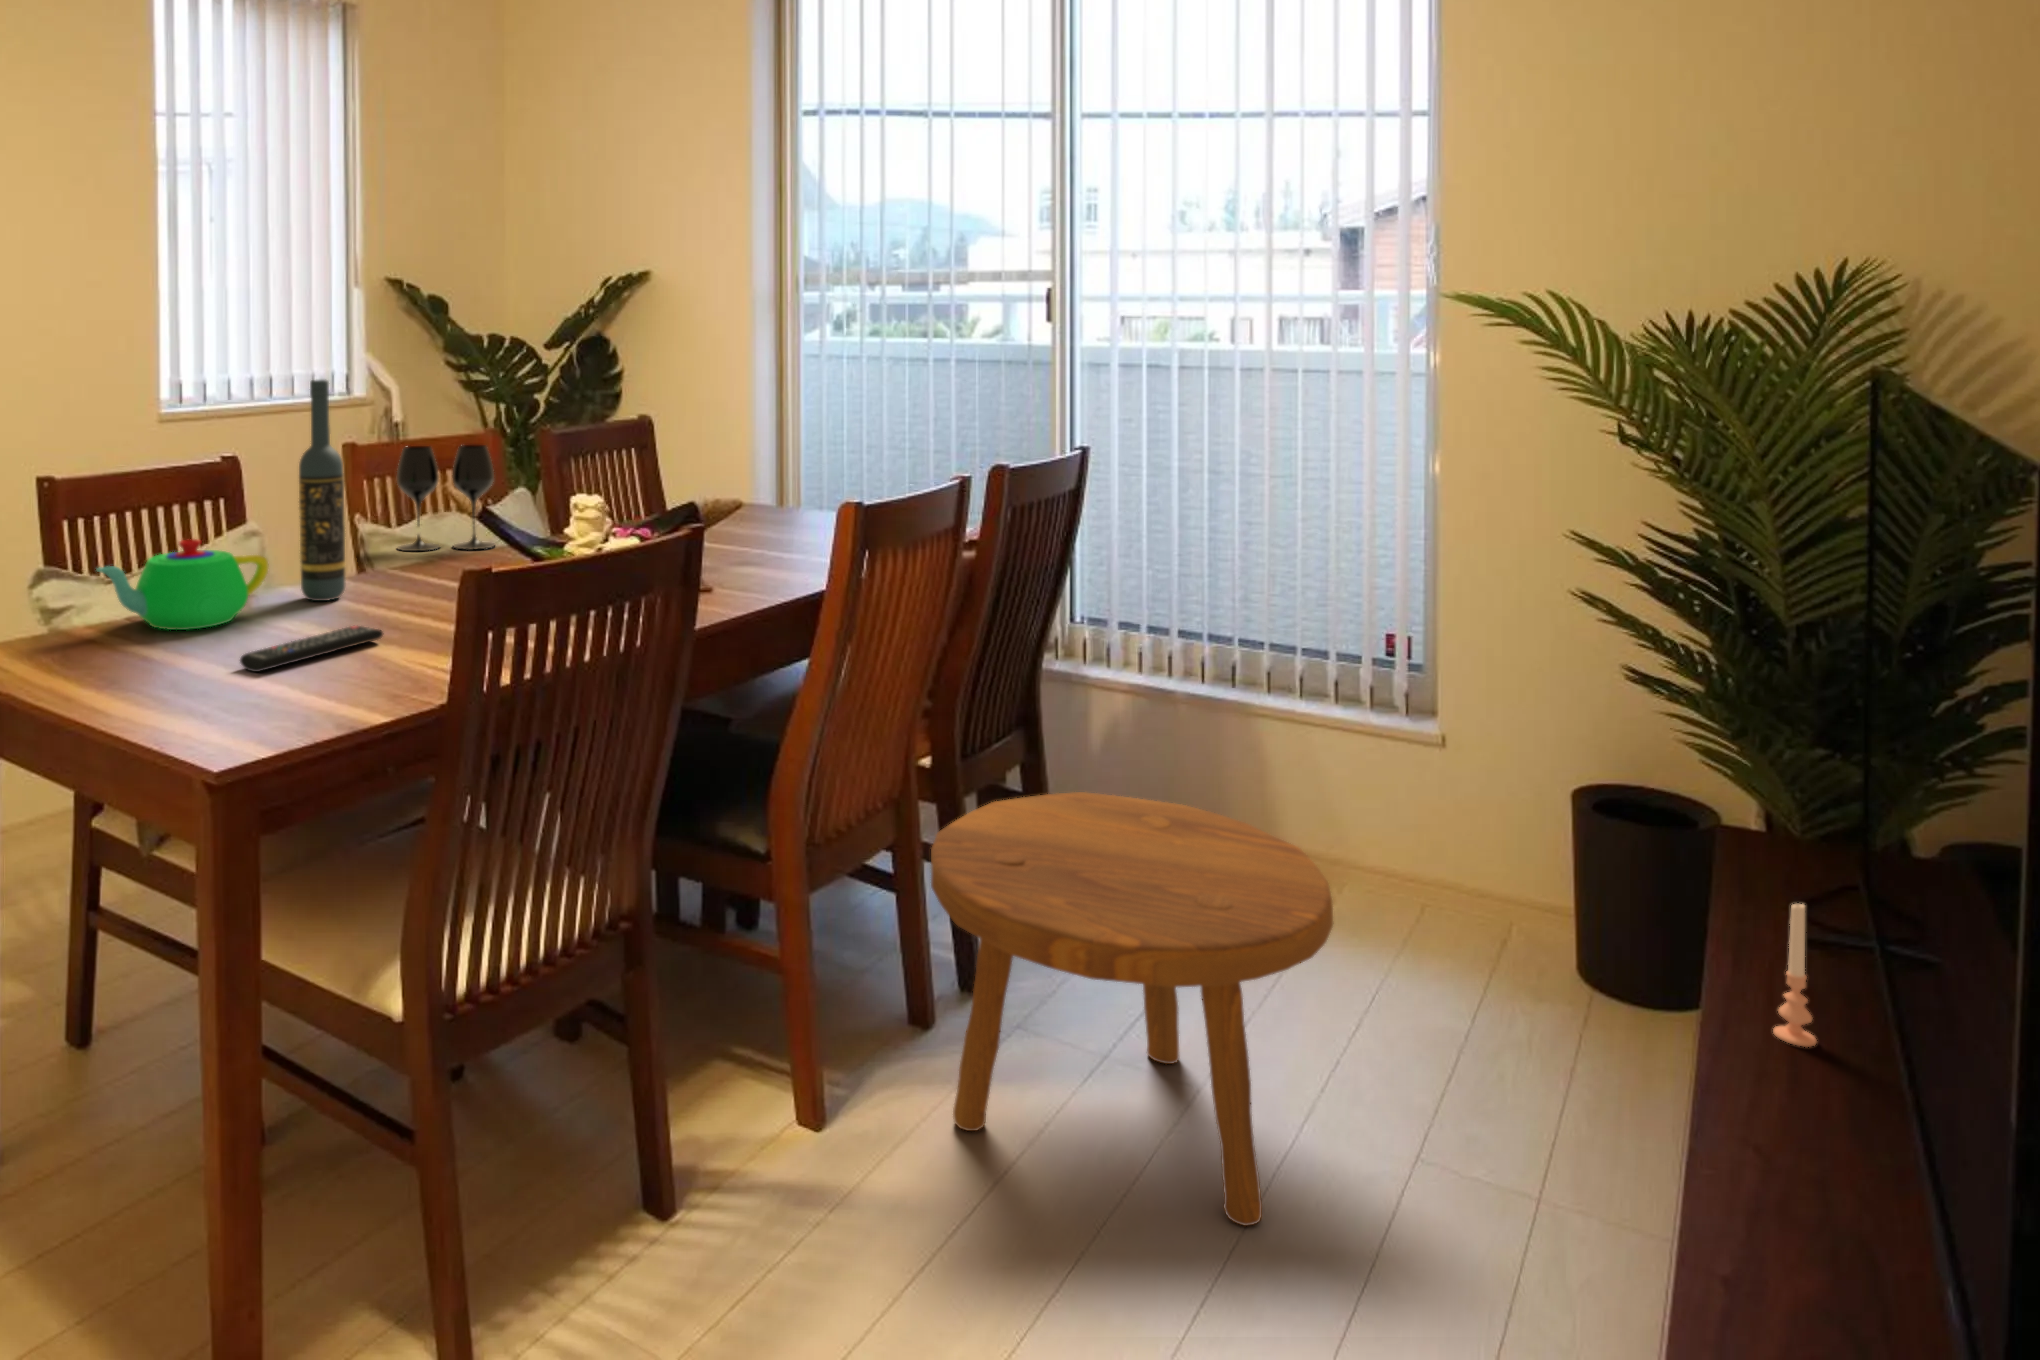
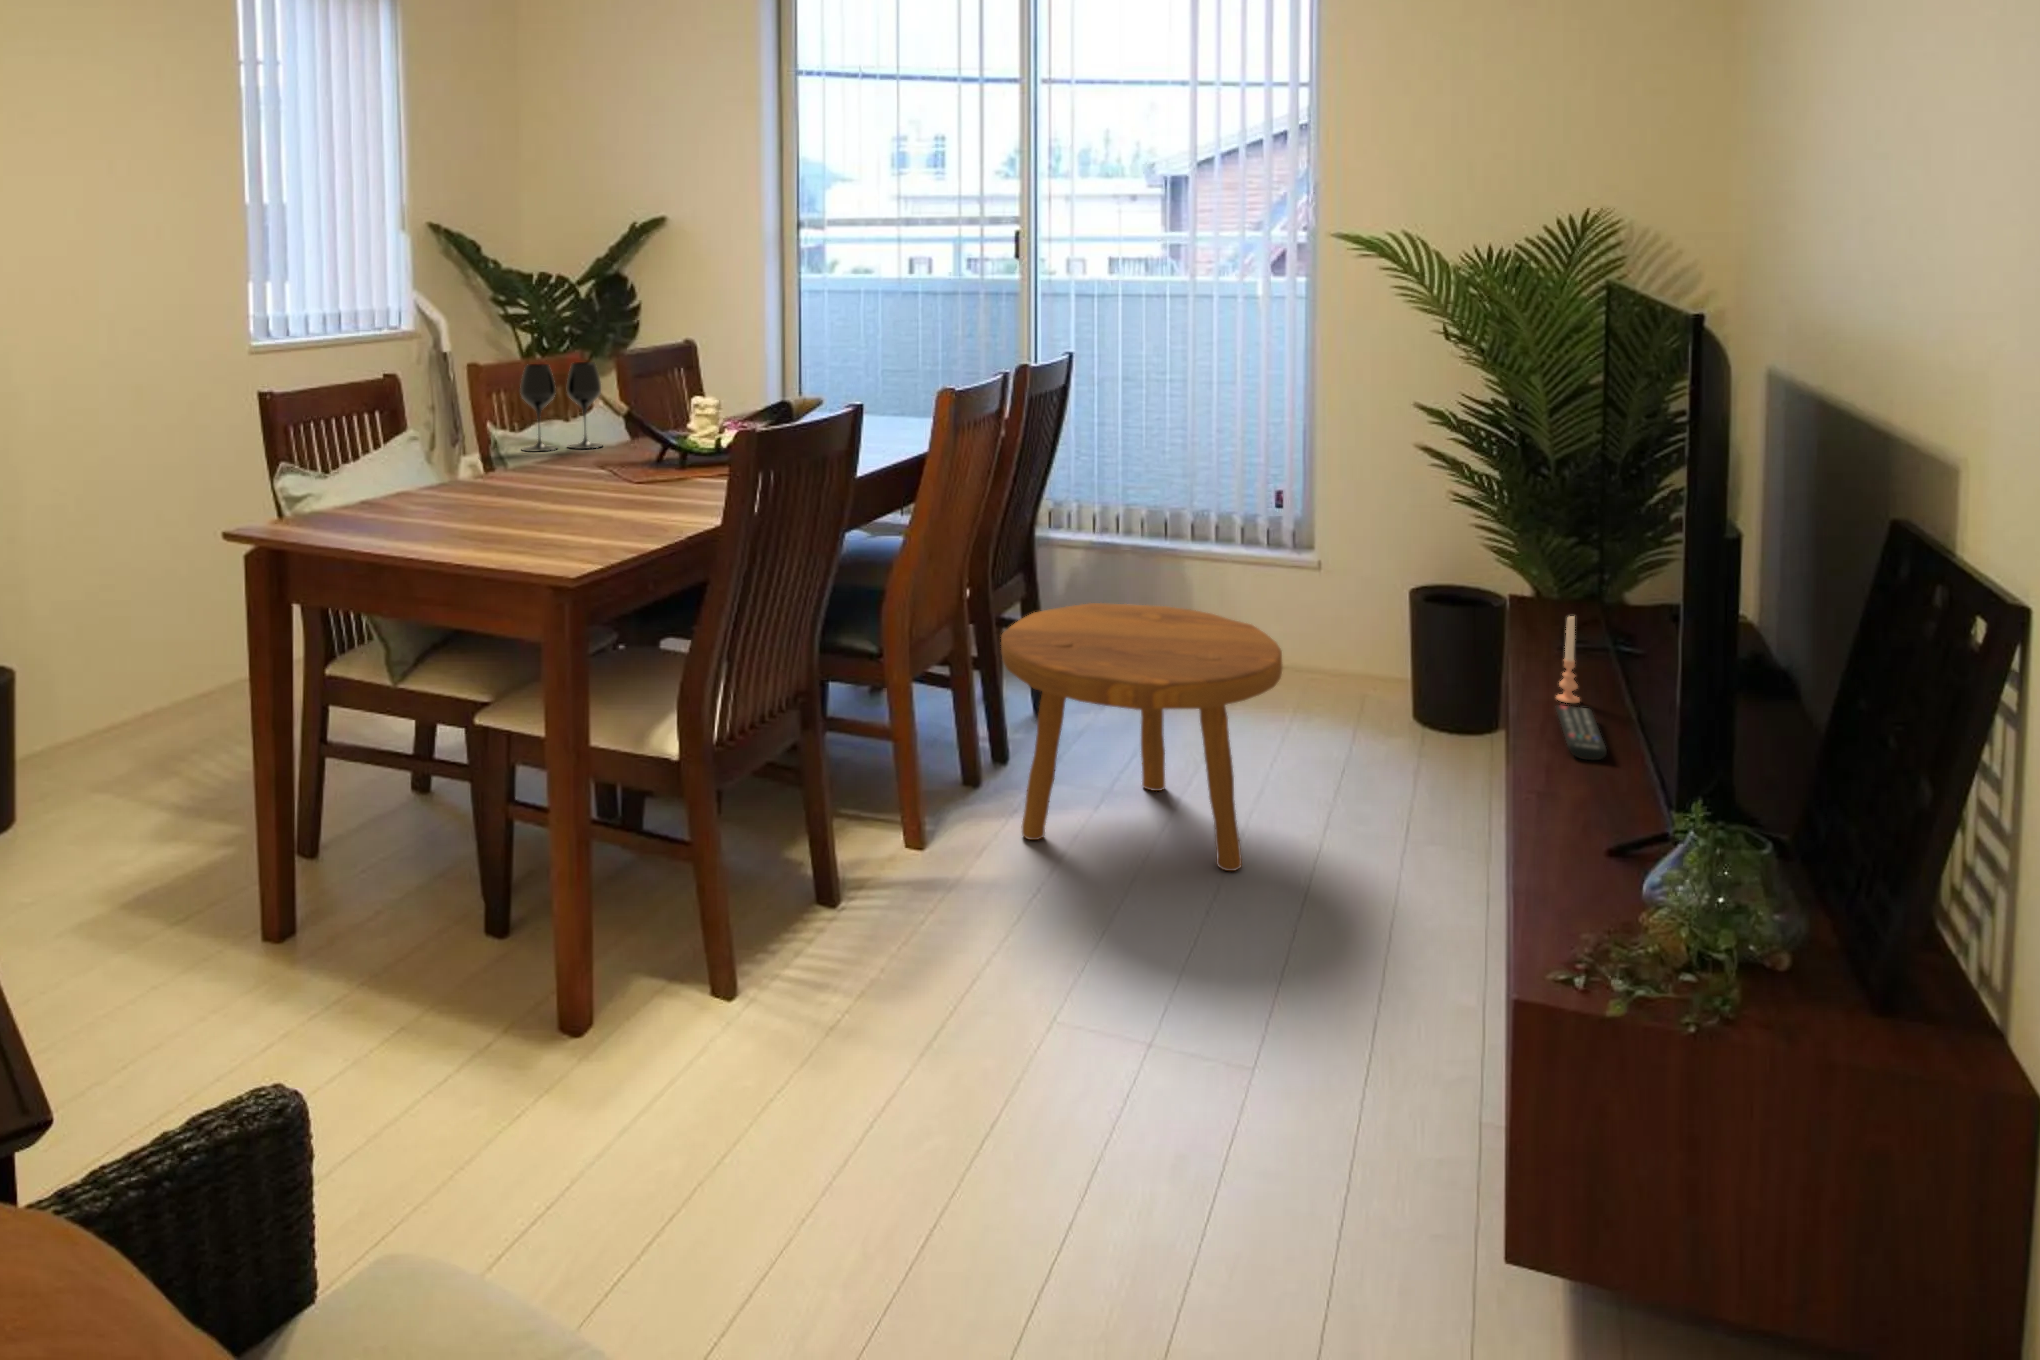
wine bottle: present [299,379,345,601] -> none [486,306,525,486]
teapot: present [97,539,269,630] -> none [353,436,474,507]
remote control: present [240,626,383,672] -> present [1556,705,1607,760]

